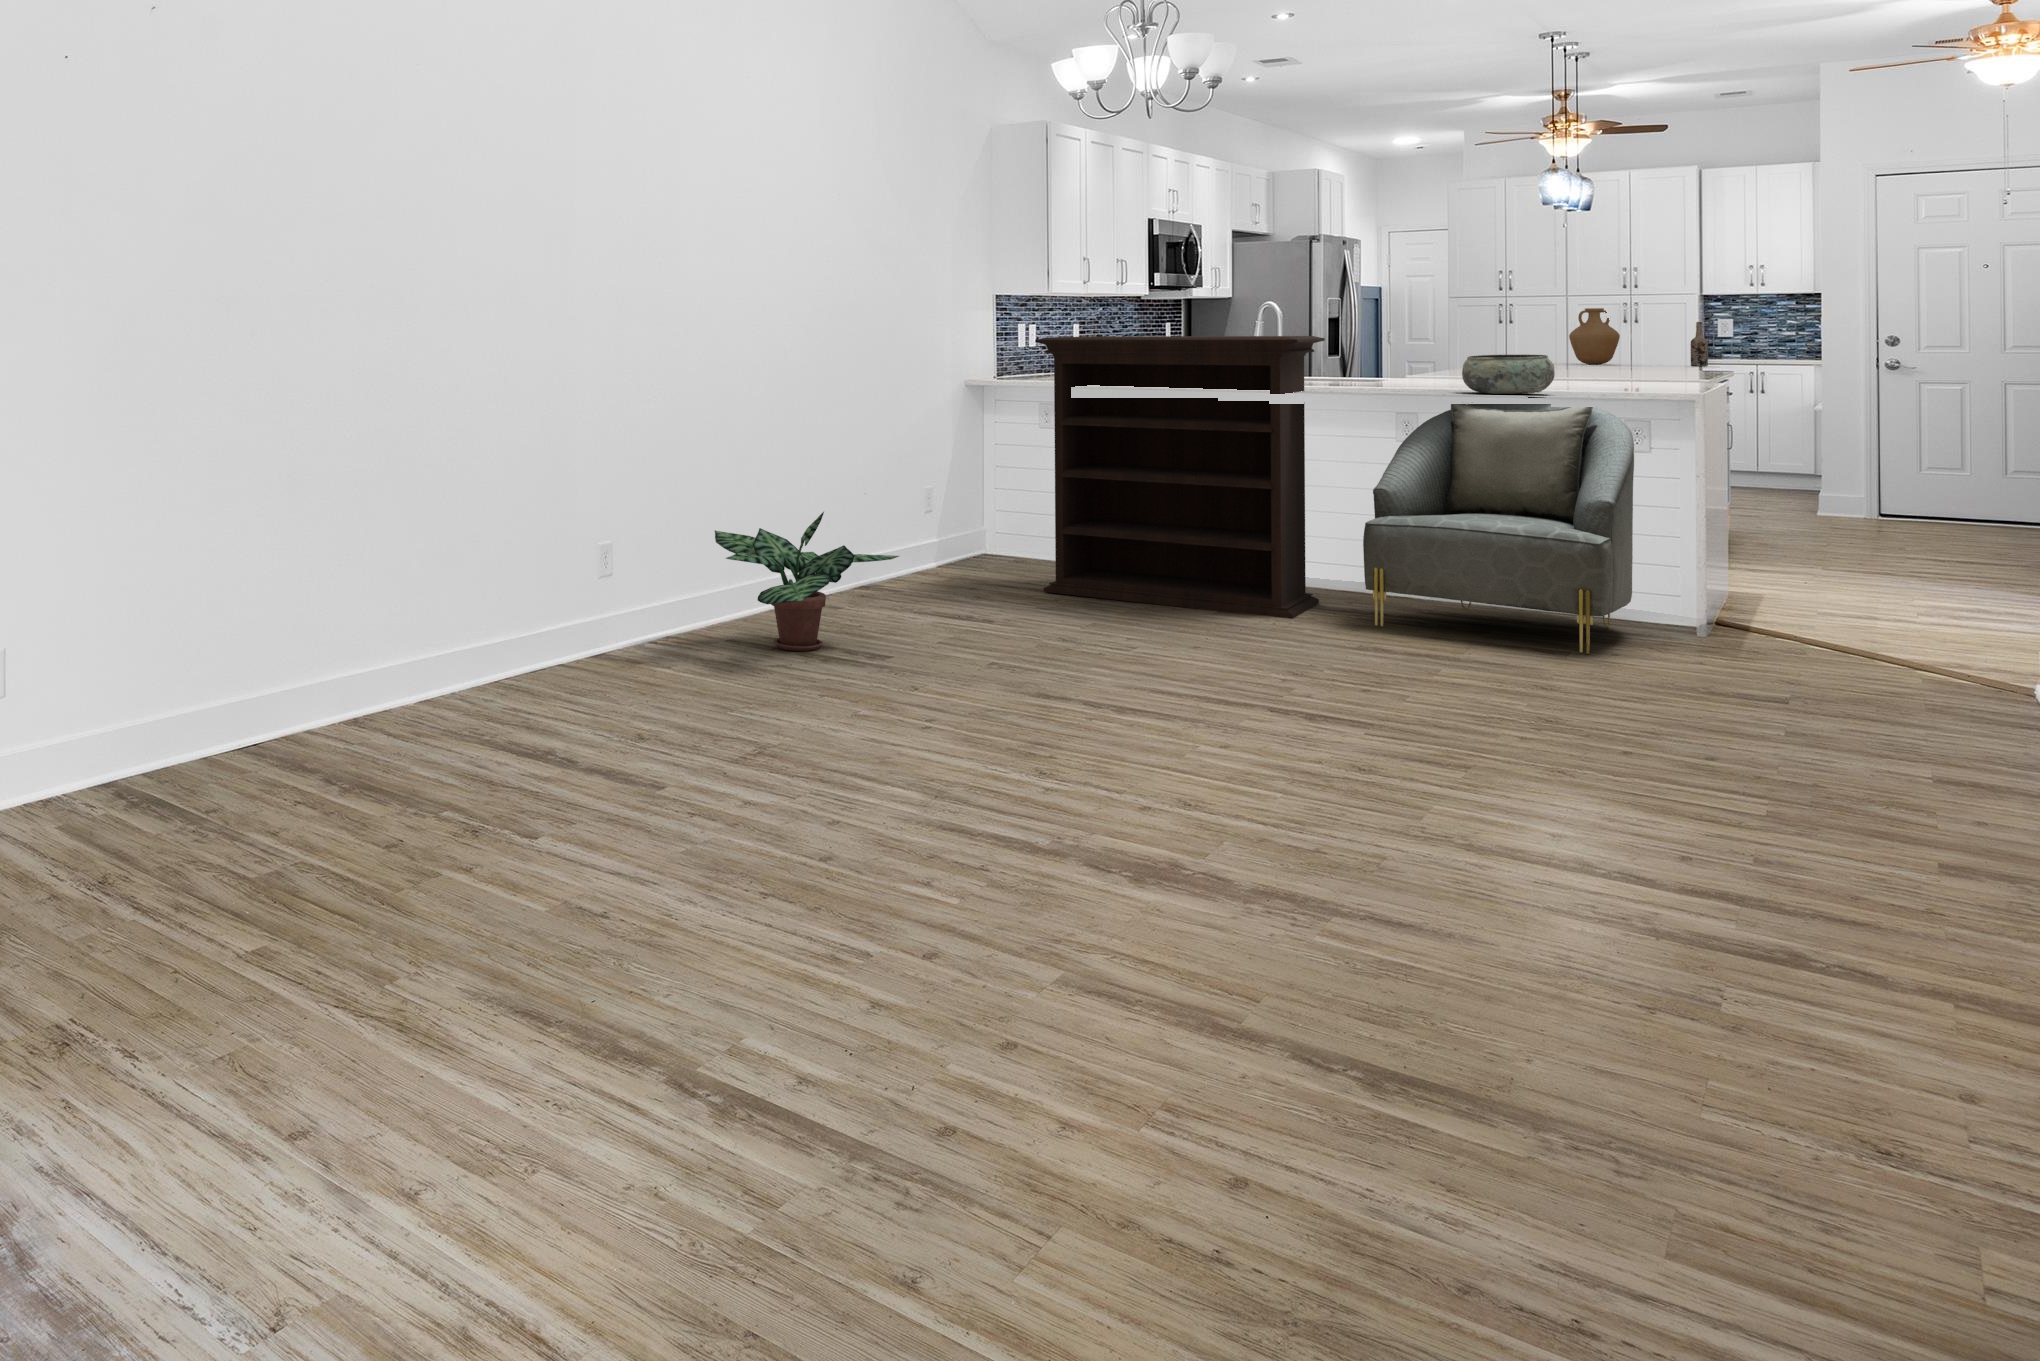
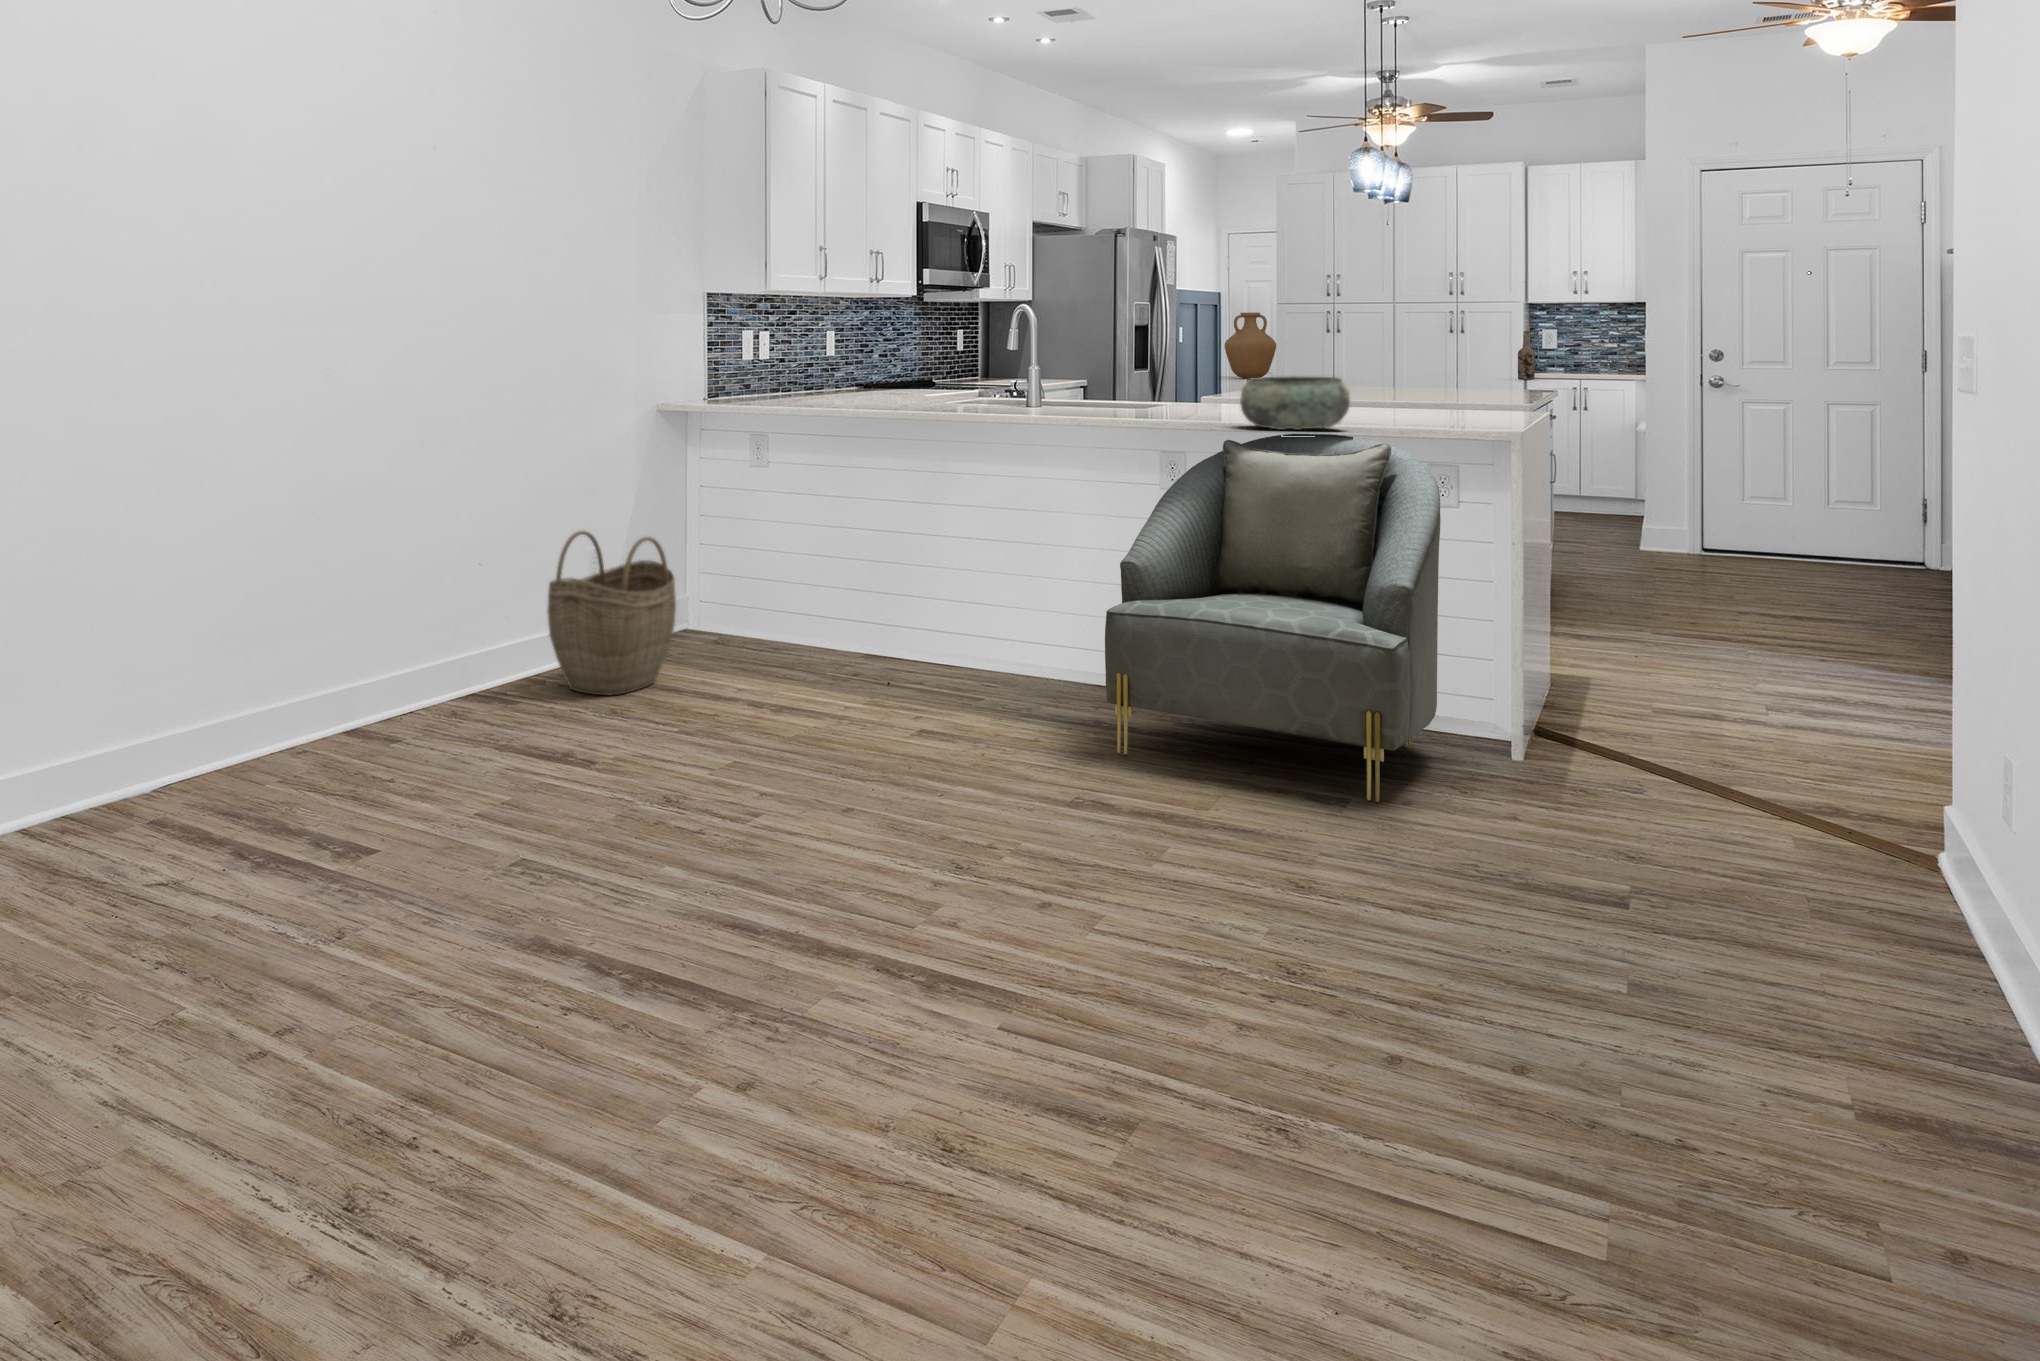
vase: present [1569,308,1620,365] -> present [1225,312,1276,379]
bookshelf: present [1035,336,1325,619] -> none [709,349,1072,742]
woven basket: none [907,471,1001,589] -> present [547,531,676,695]
potted plant: present [715,512,899,651] -> none [132,621,443,840]

